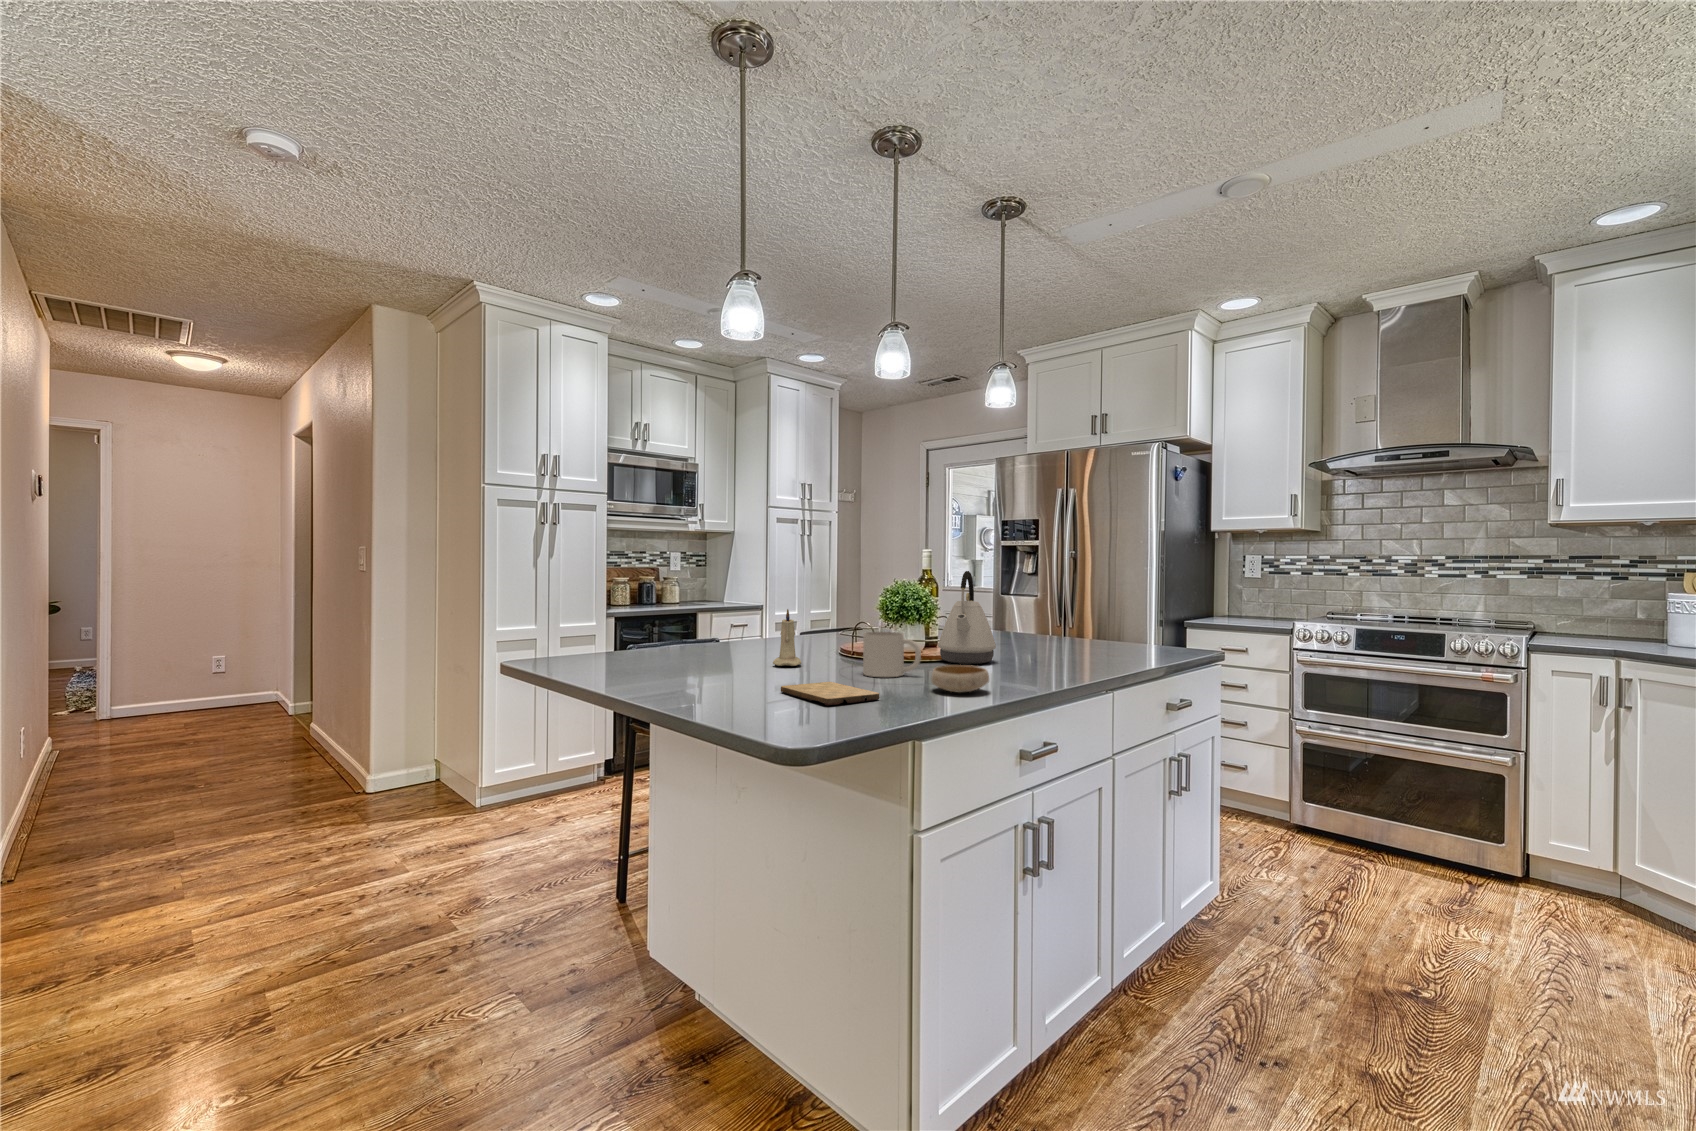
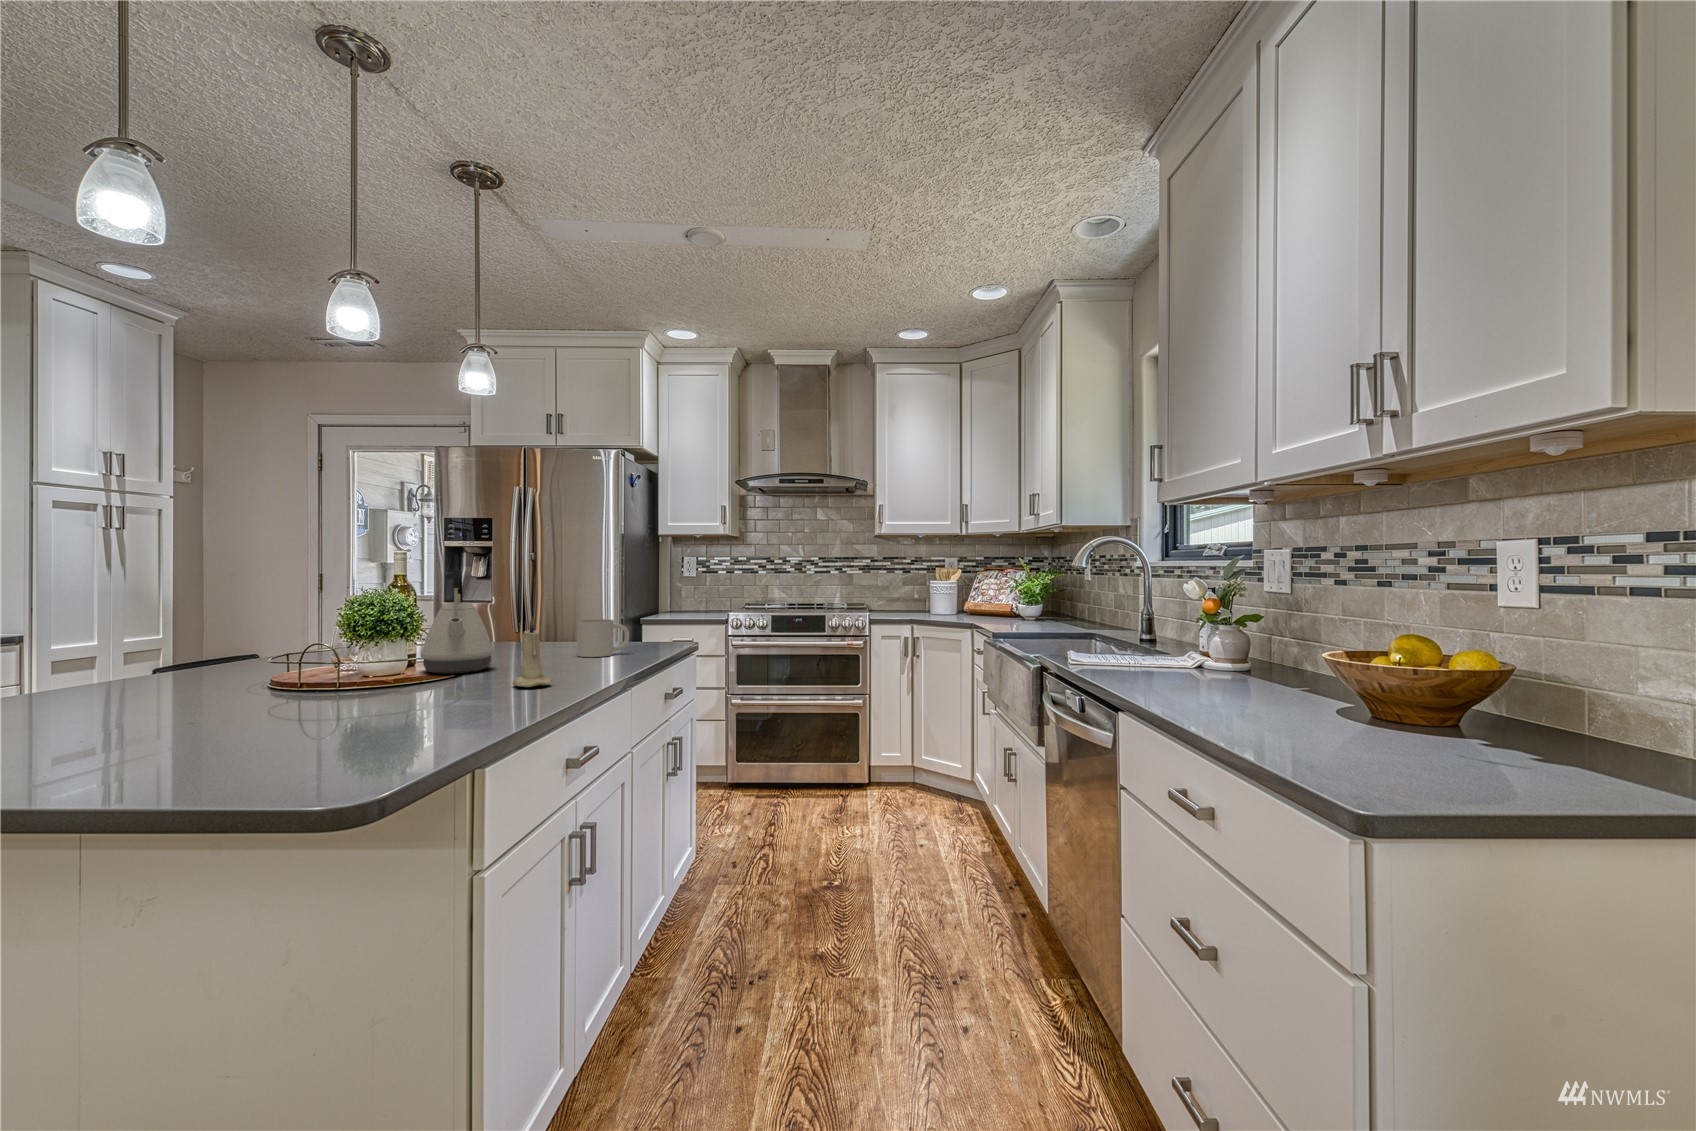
candle: present [773,609,801,666] -> present [513,618,552,687]
mug: present [863,632,921,677] -> present [577,619,629,657]
bowl: present [931,665,989,692] -> none [442,672,515,704]
cutting board: present [781,682,879,705] -> none [211,713,382,743]

